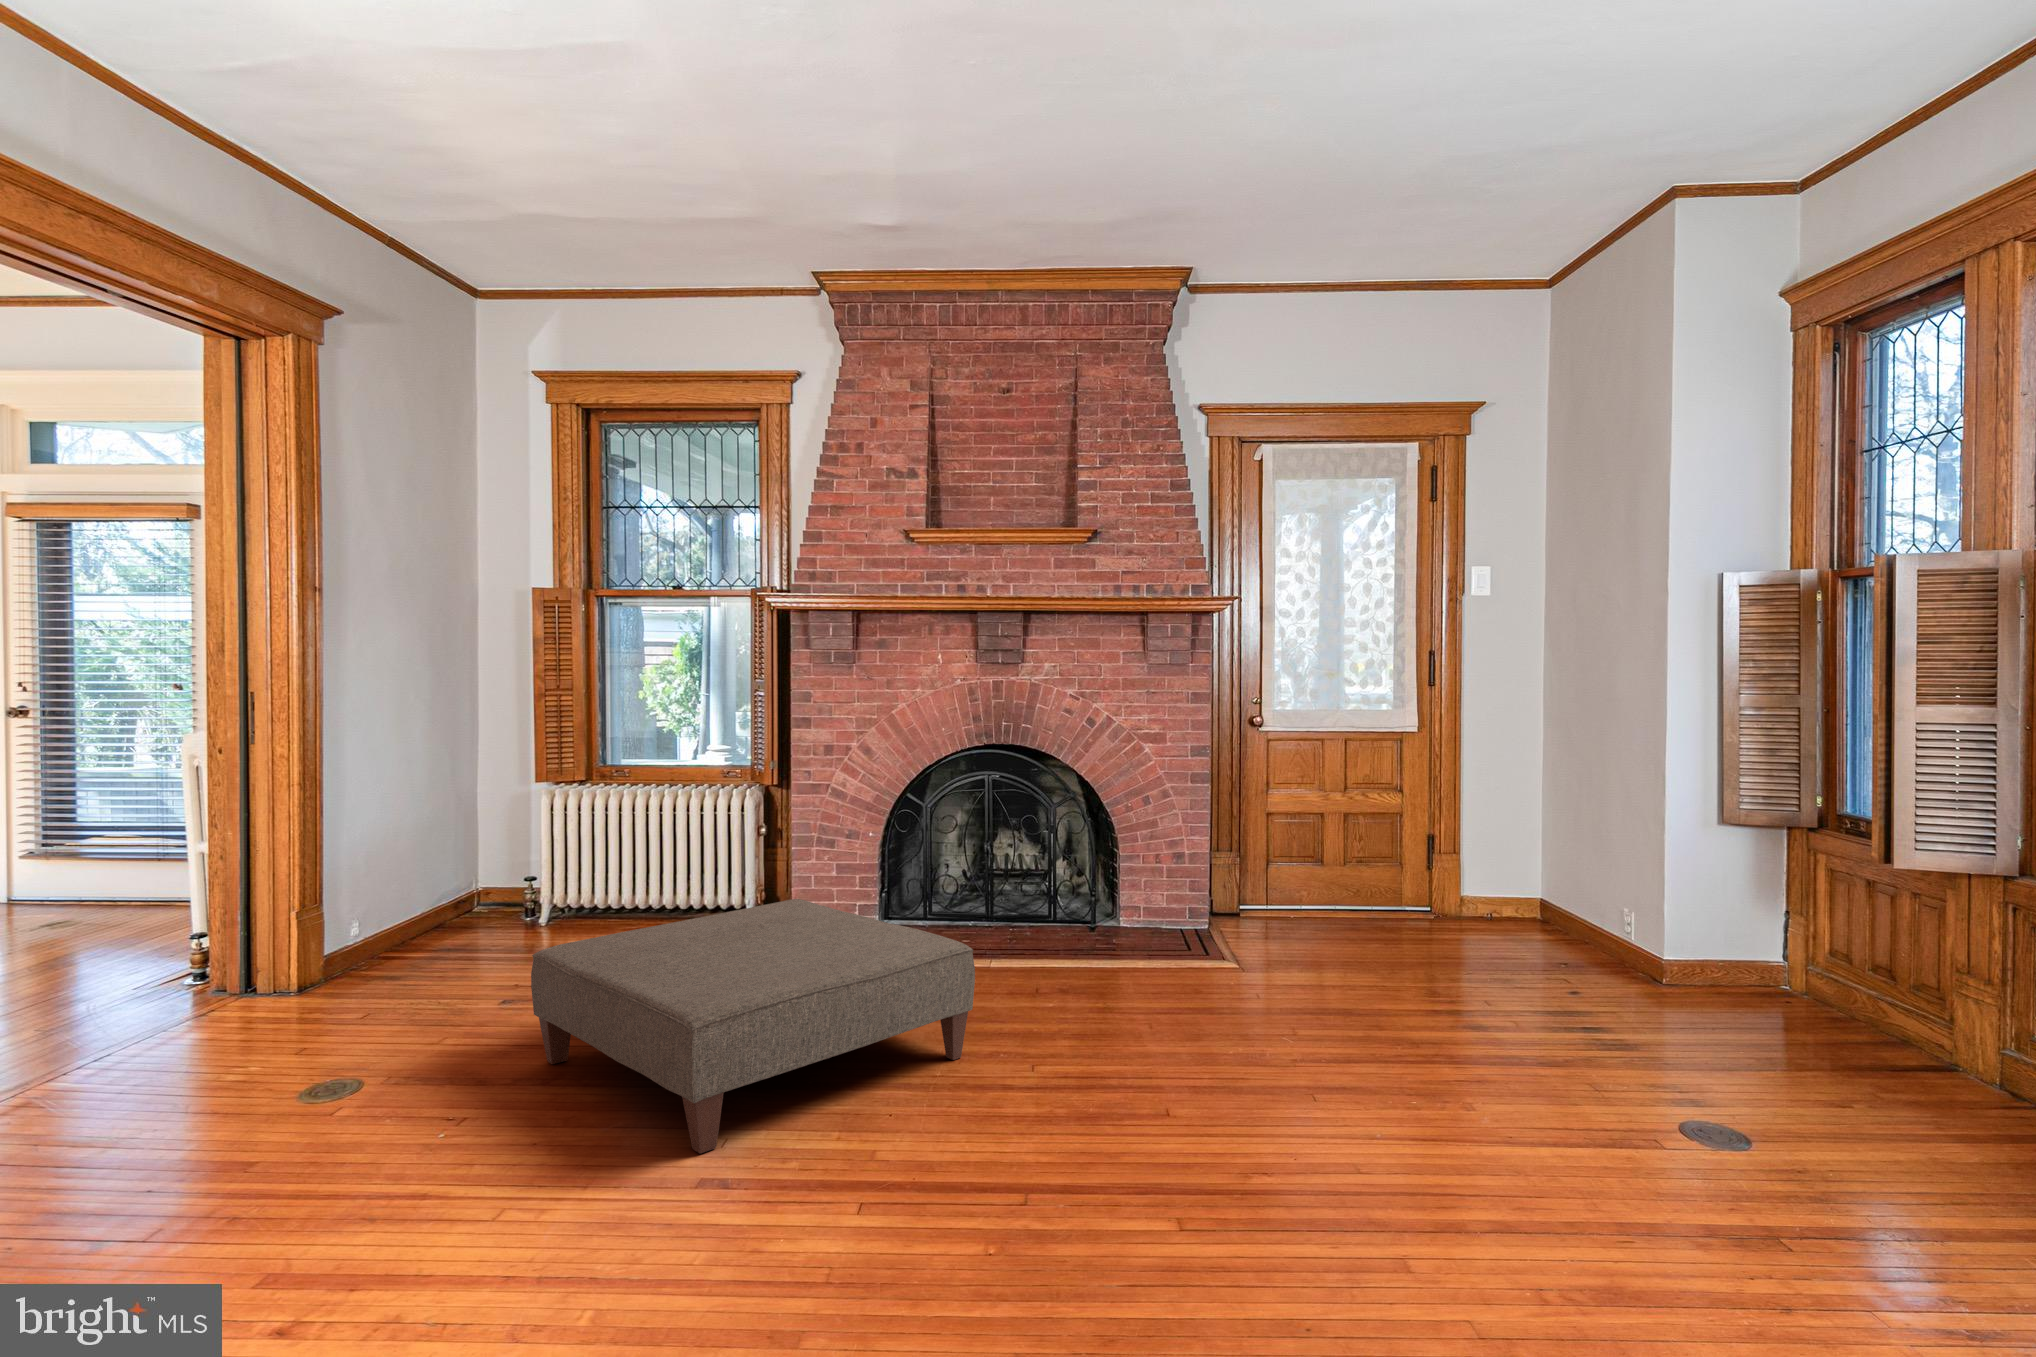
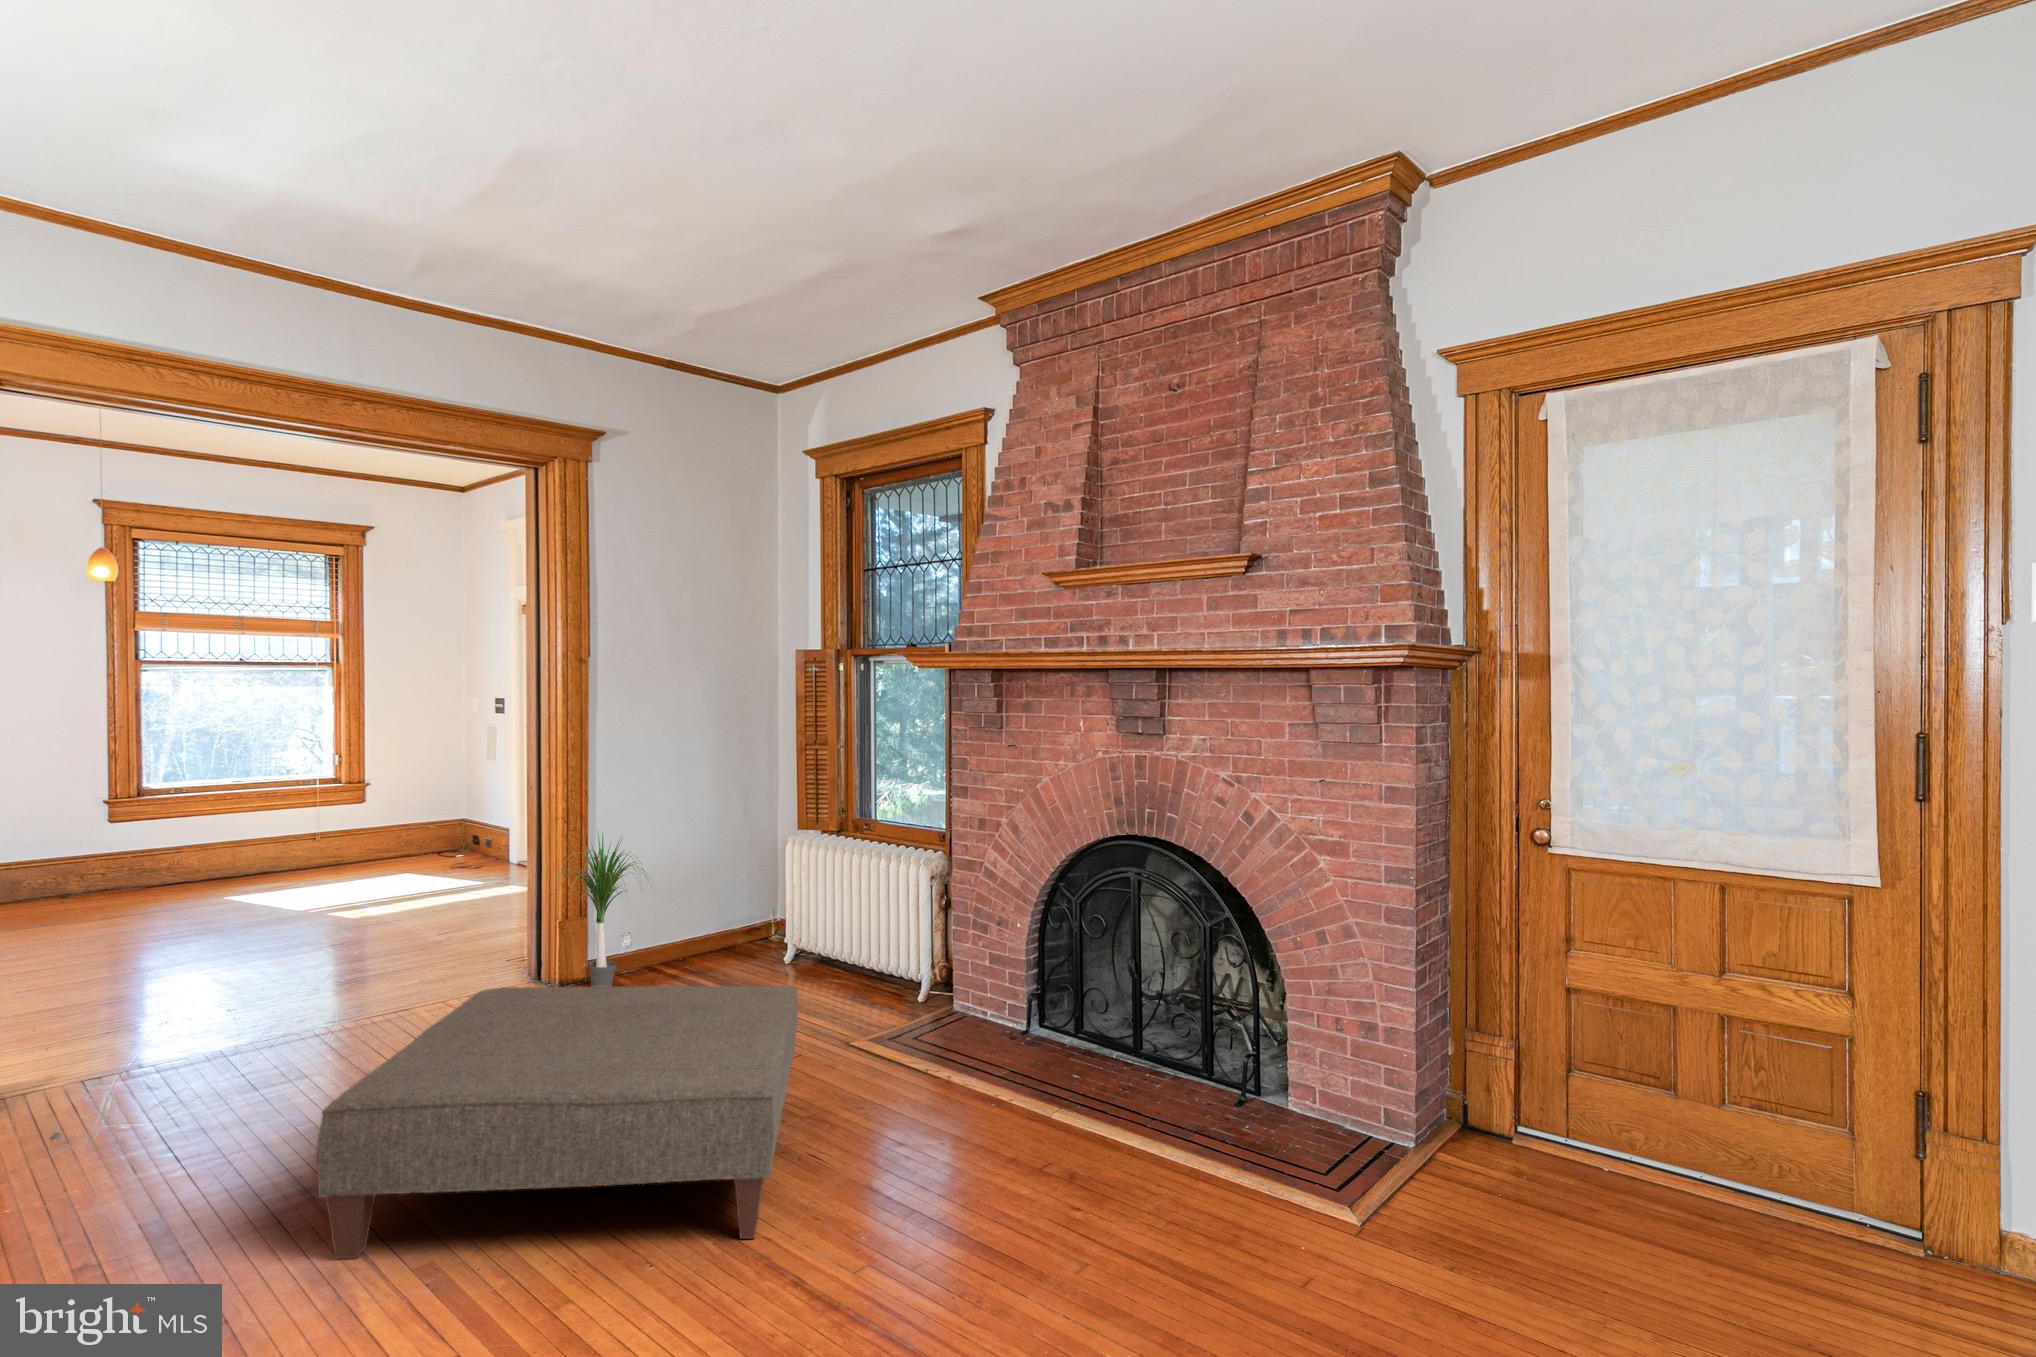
potted plant: none [342,795,474,975] -> present [559,833,649,987]

